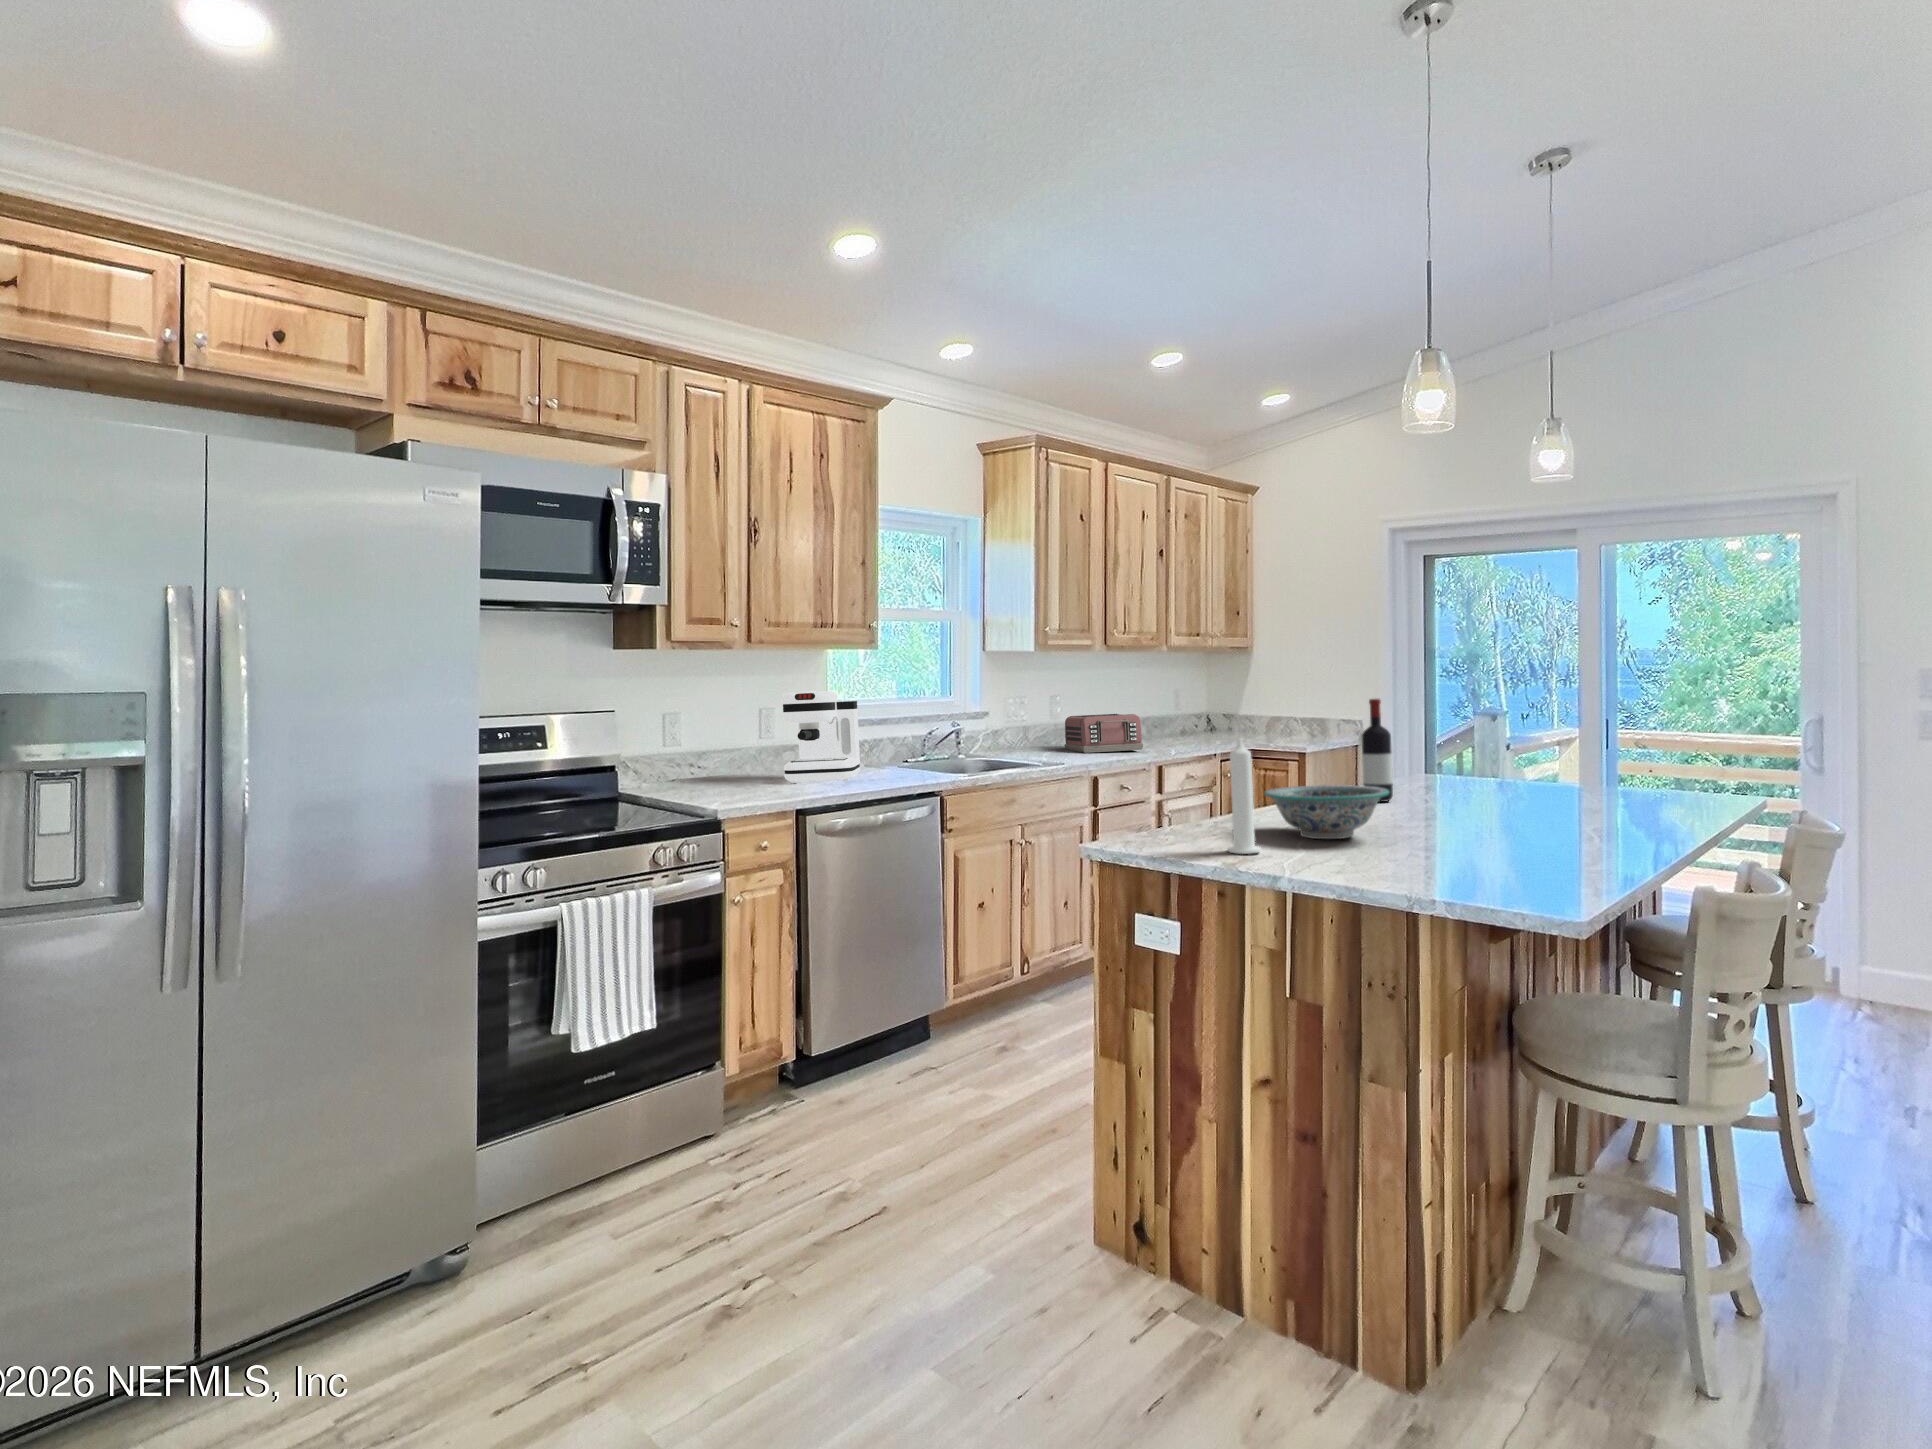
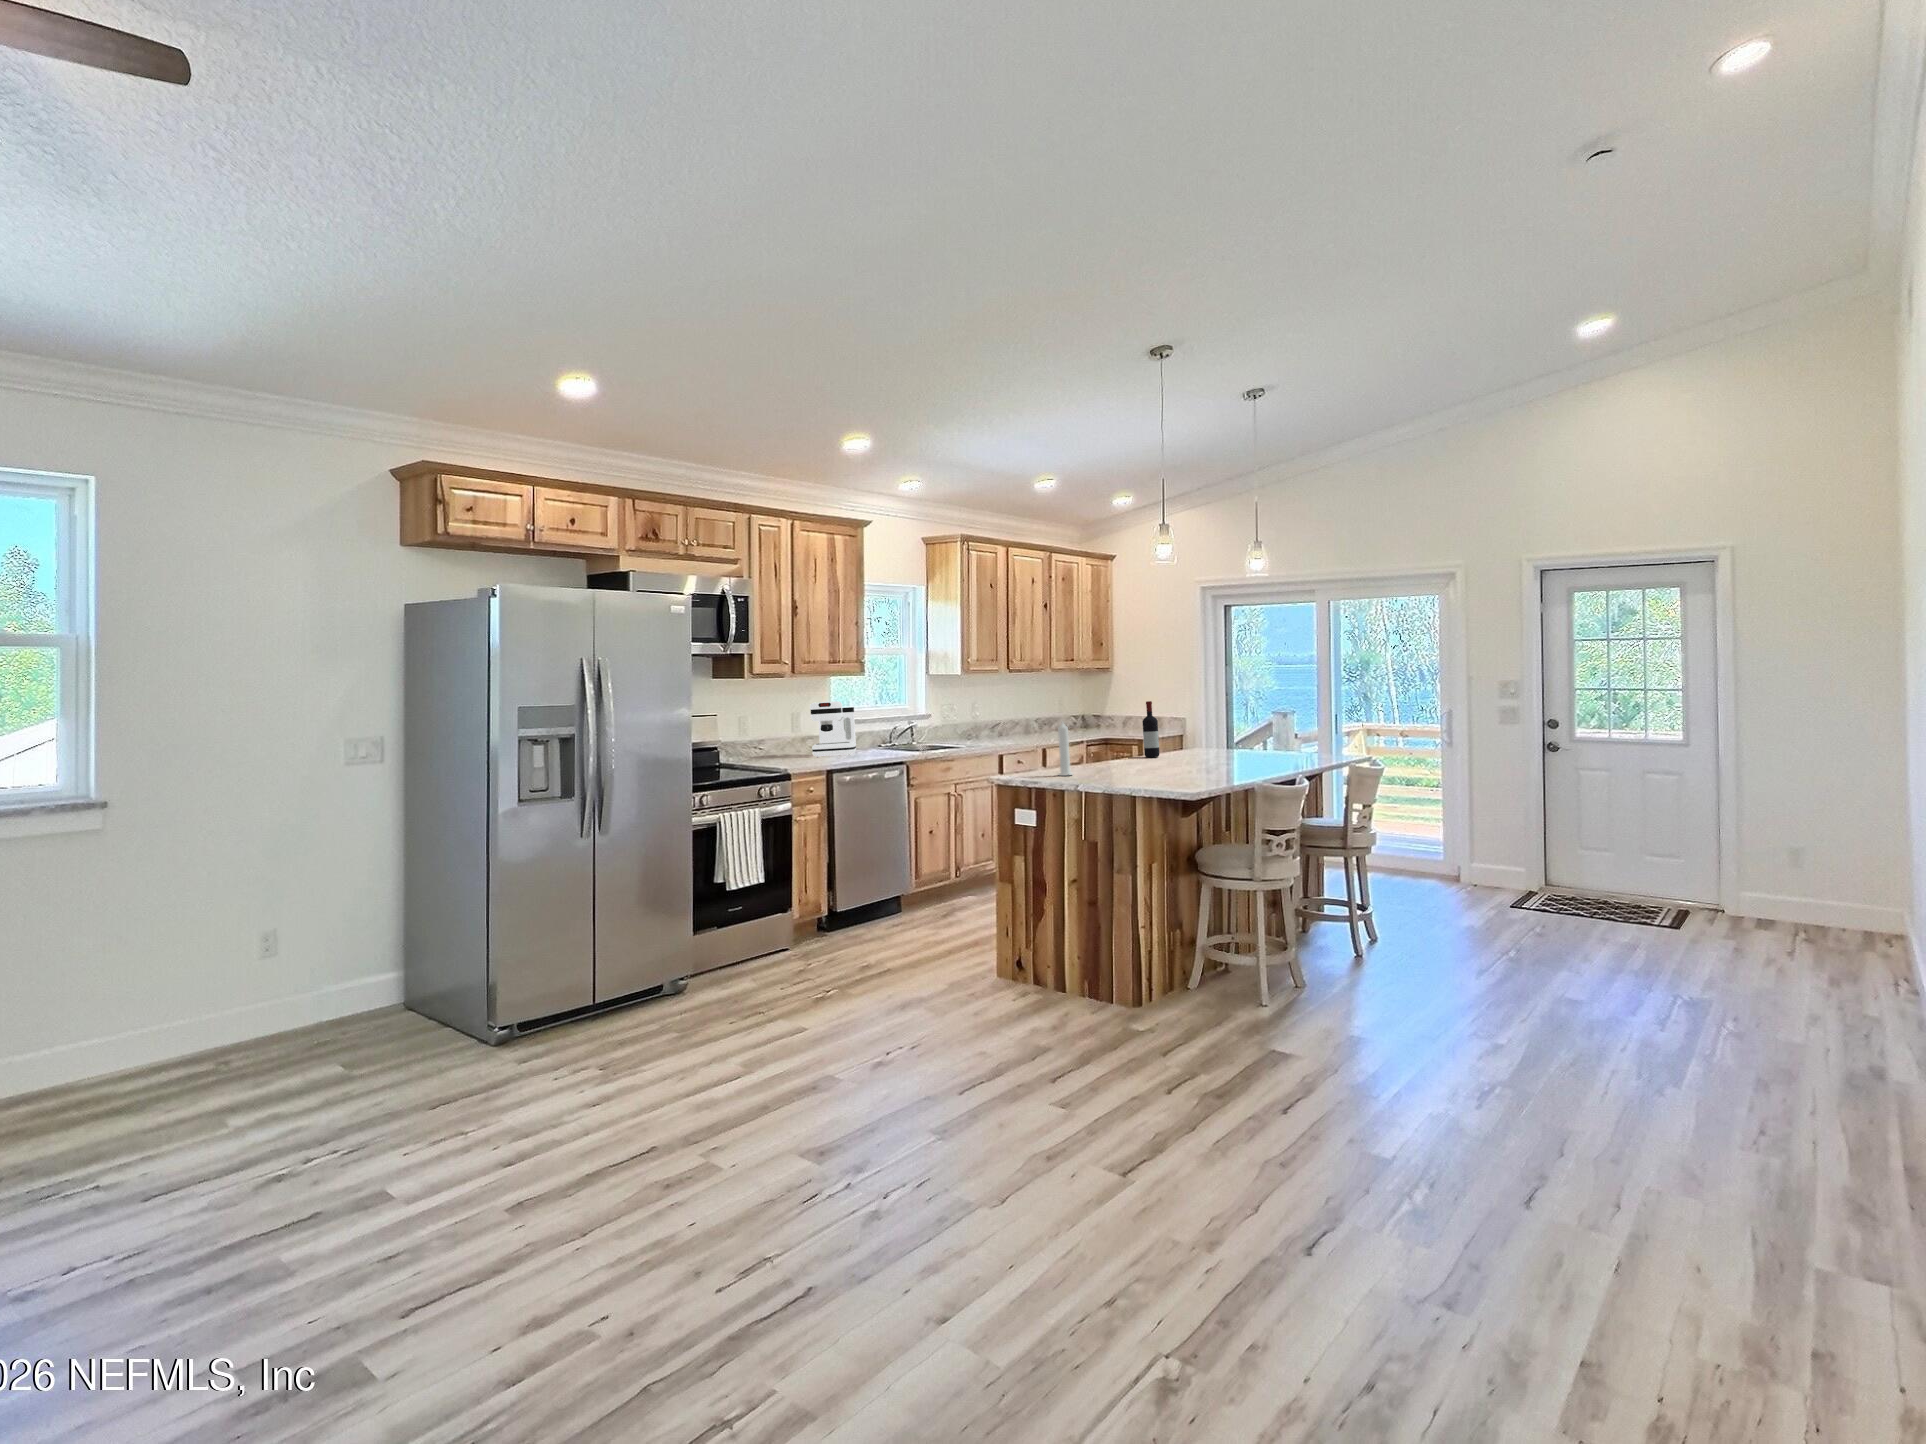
toaster: present [1064,714,1143,753] -> none [982,714,1034,740]
decorative bowl: present [1264,785,1389,839] -> none [1079,745,1139,771]

